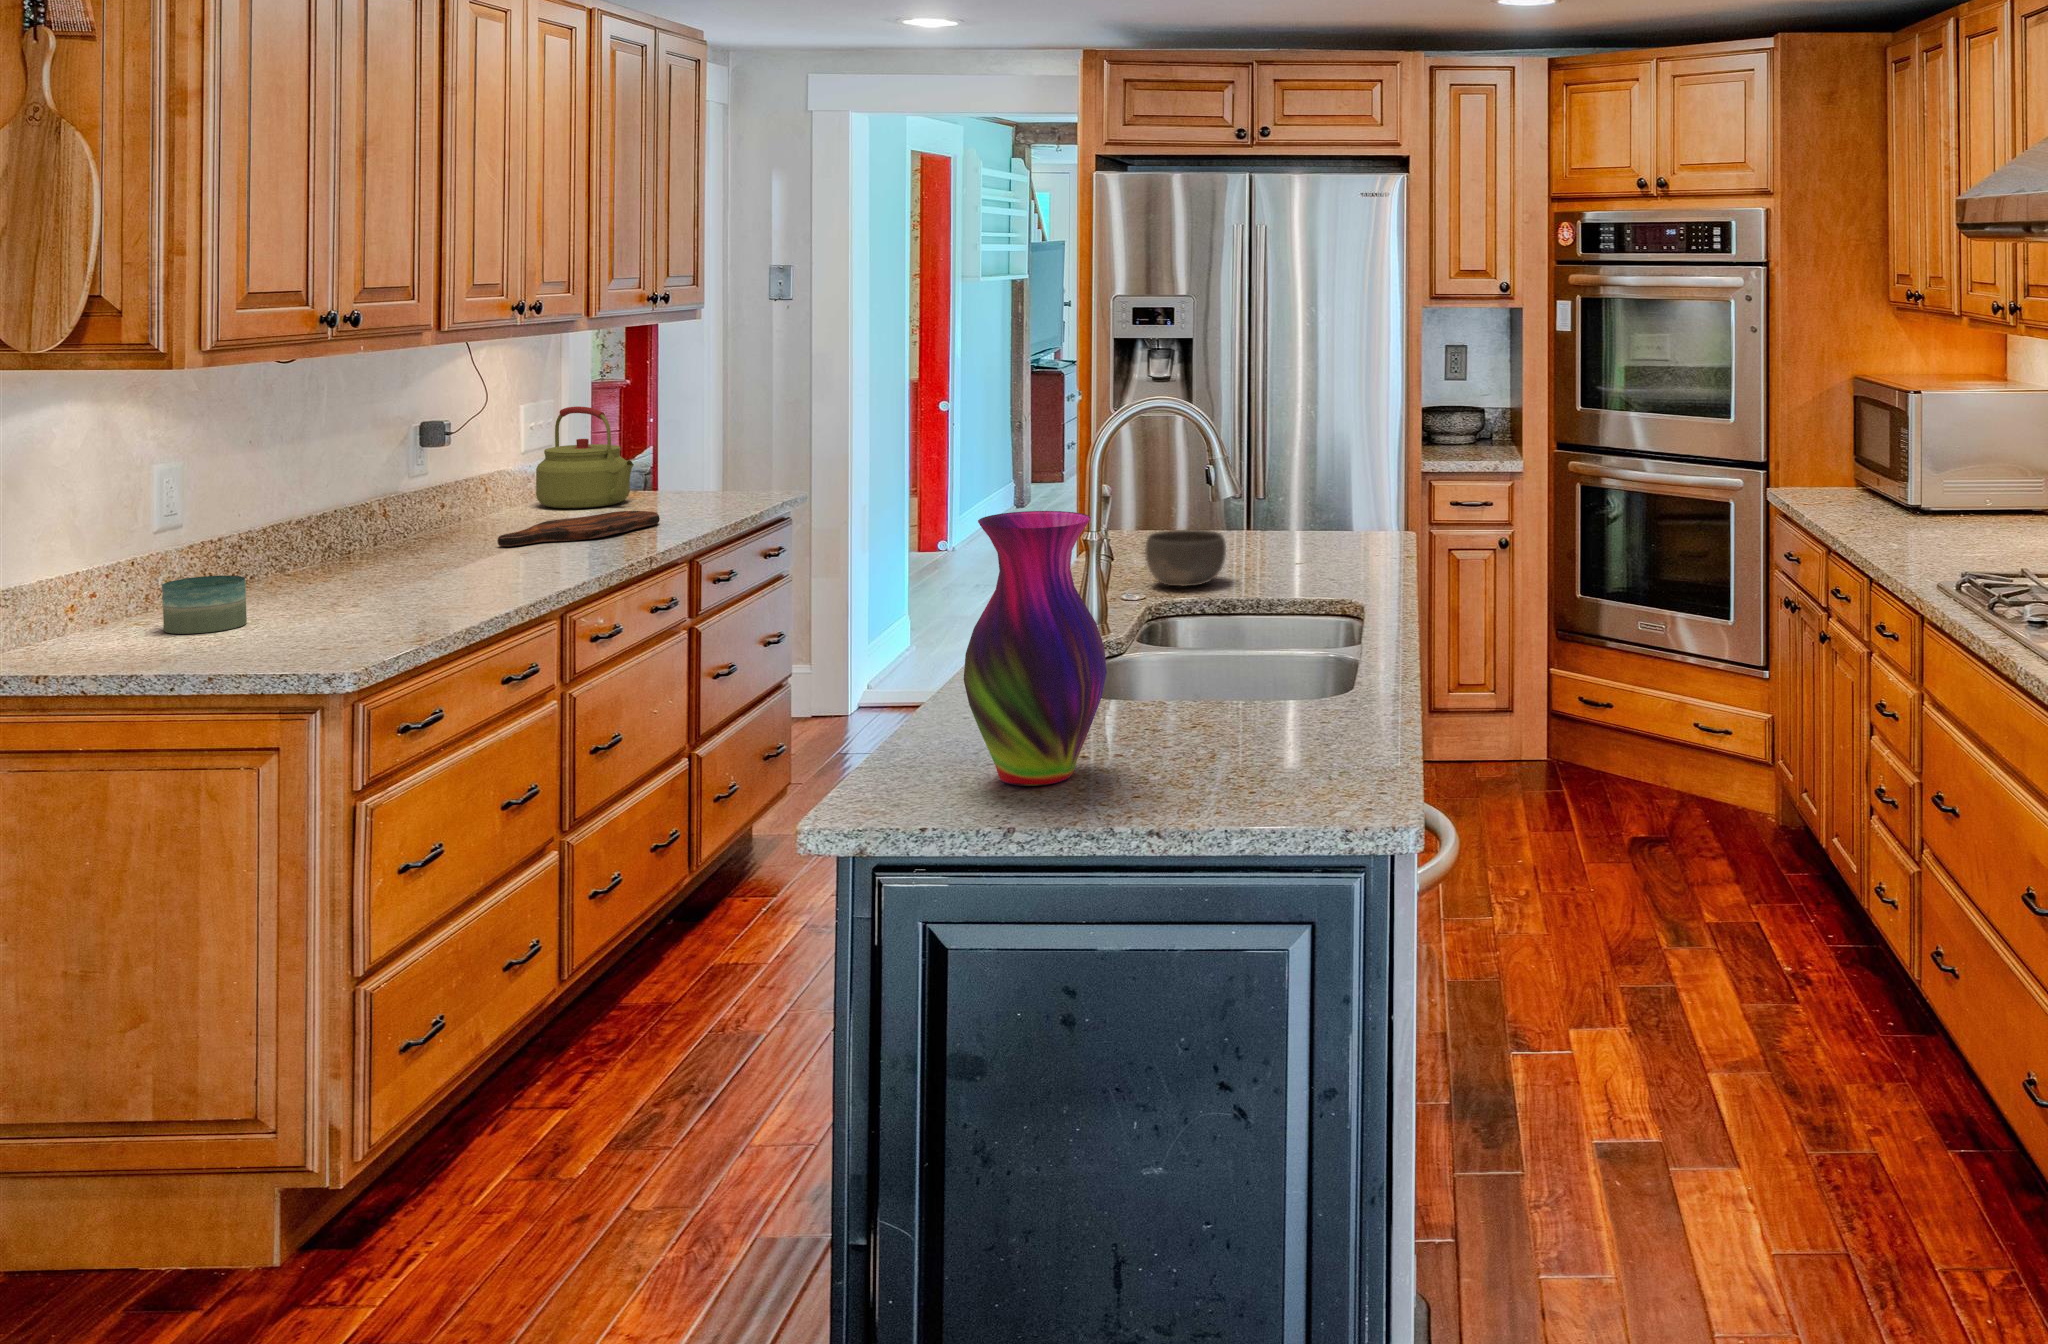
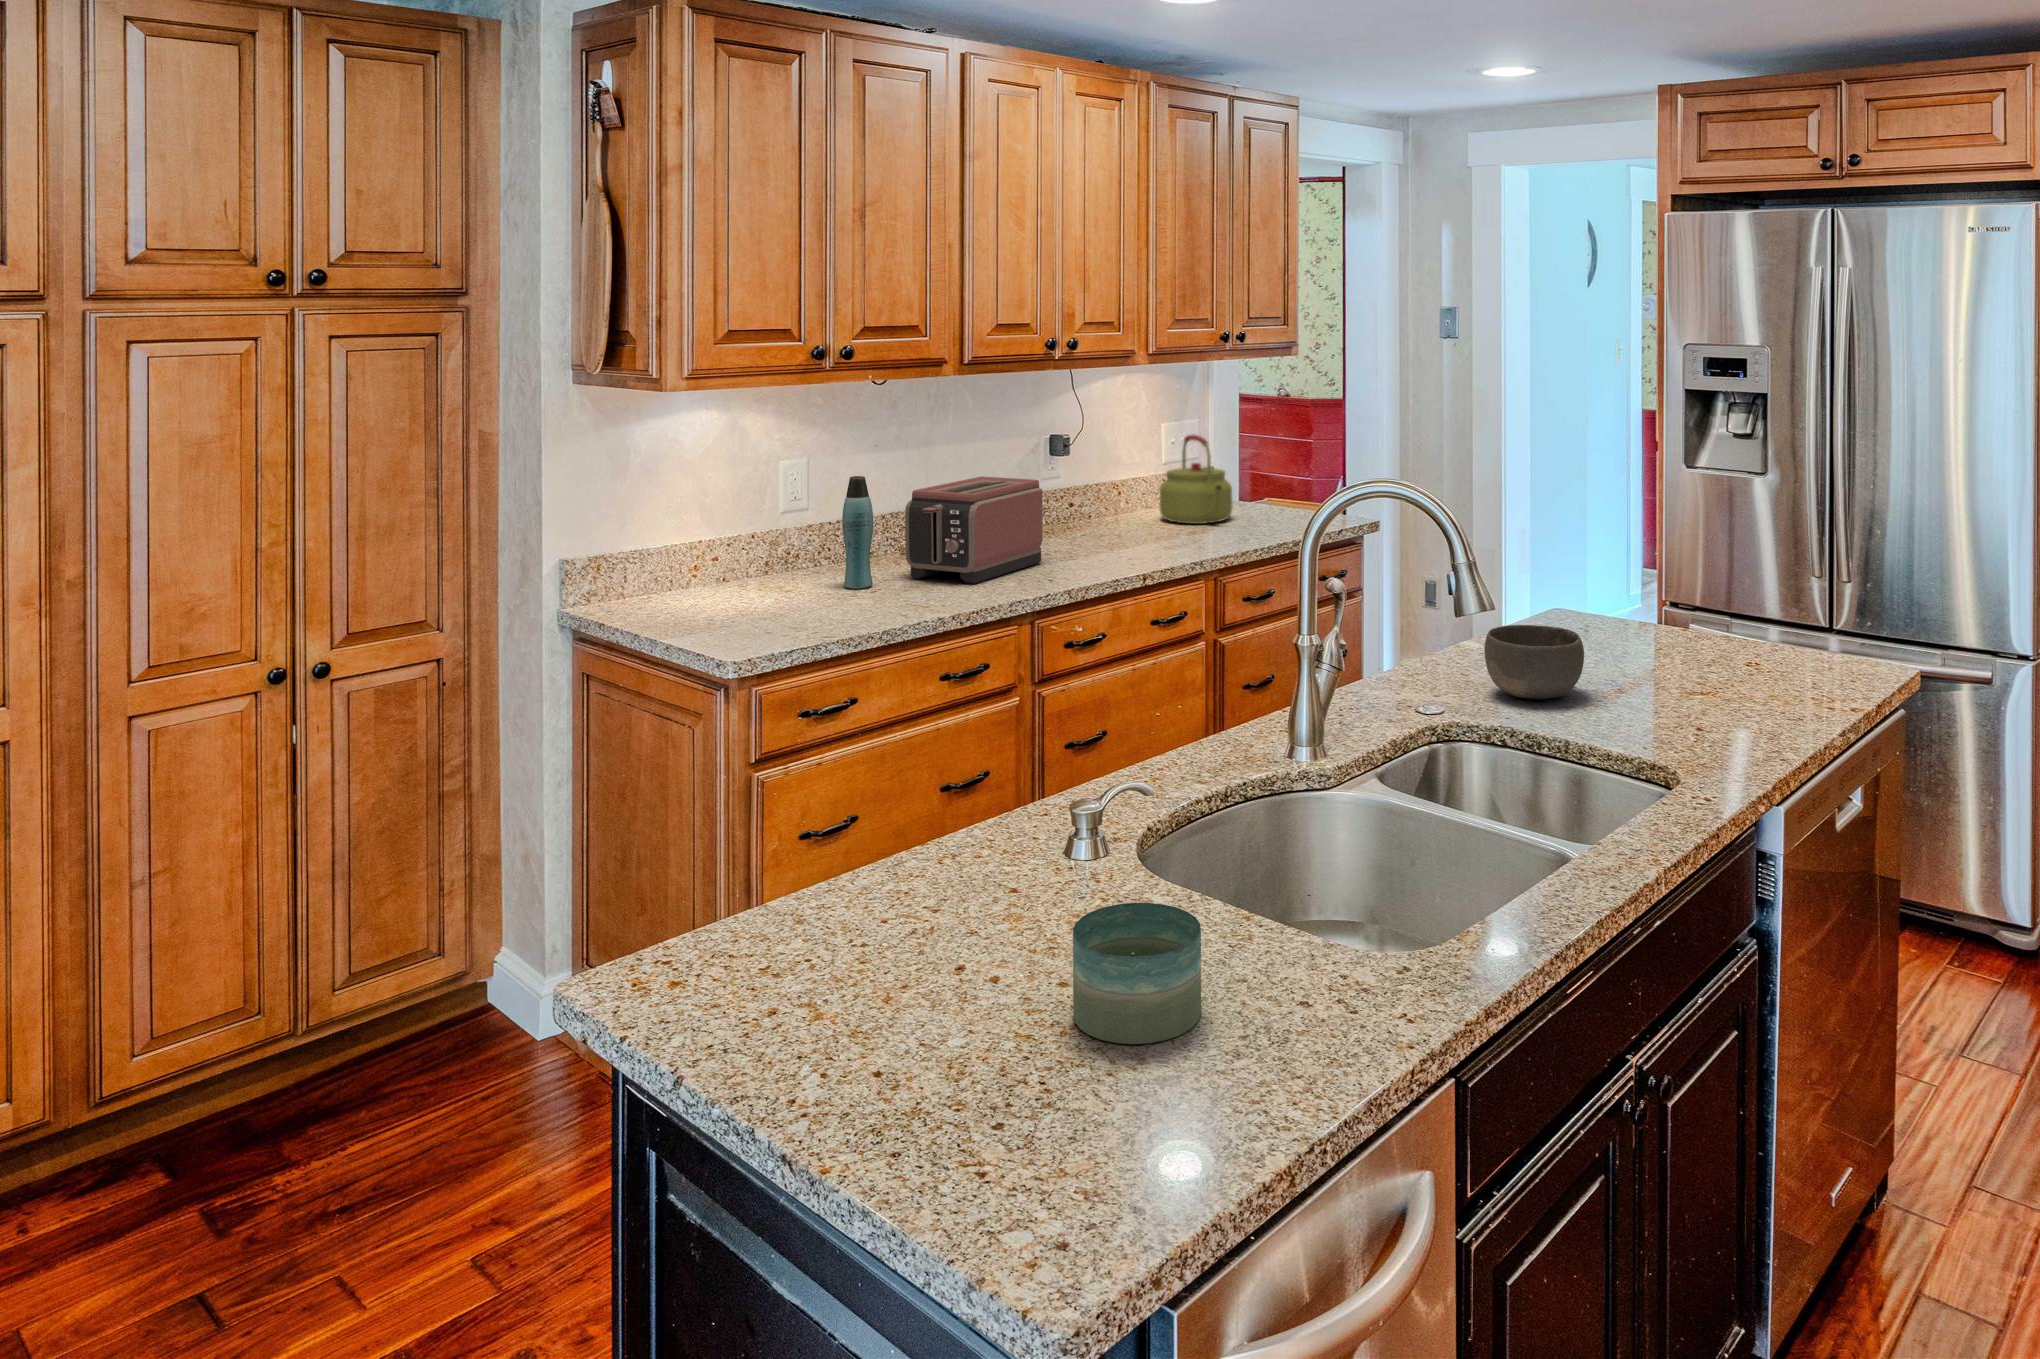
toaster: none [358,462,501,586] -> present [905,476,1043,584]
bottle: none [293,469,336,603] -> present [842,476,873,589]
cutting board: present [497,511,660,547] -> none [1061,531,1209,554]
vase: present [964,511,1107,786] -> none [803,610,993,993]
candle: present [162,575,247,634] -> present [1073,903,1201,1044]

